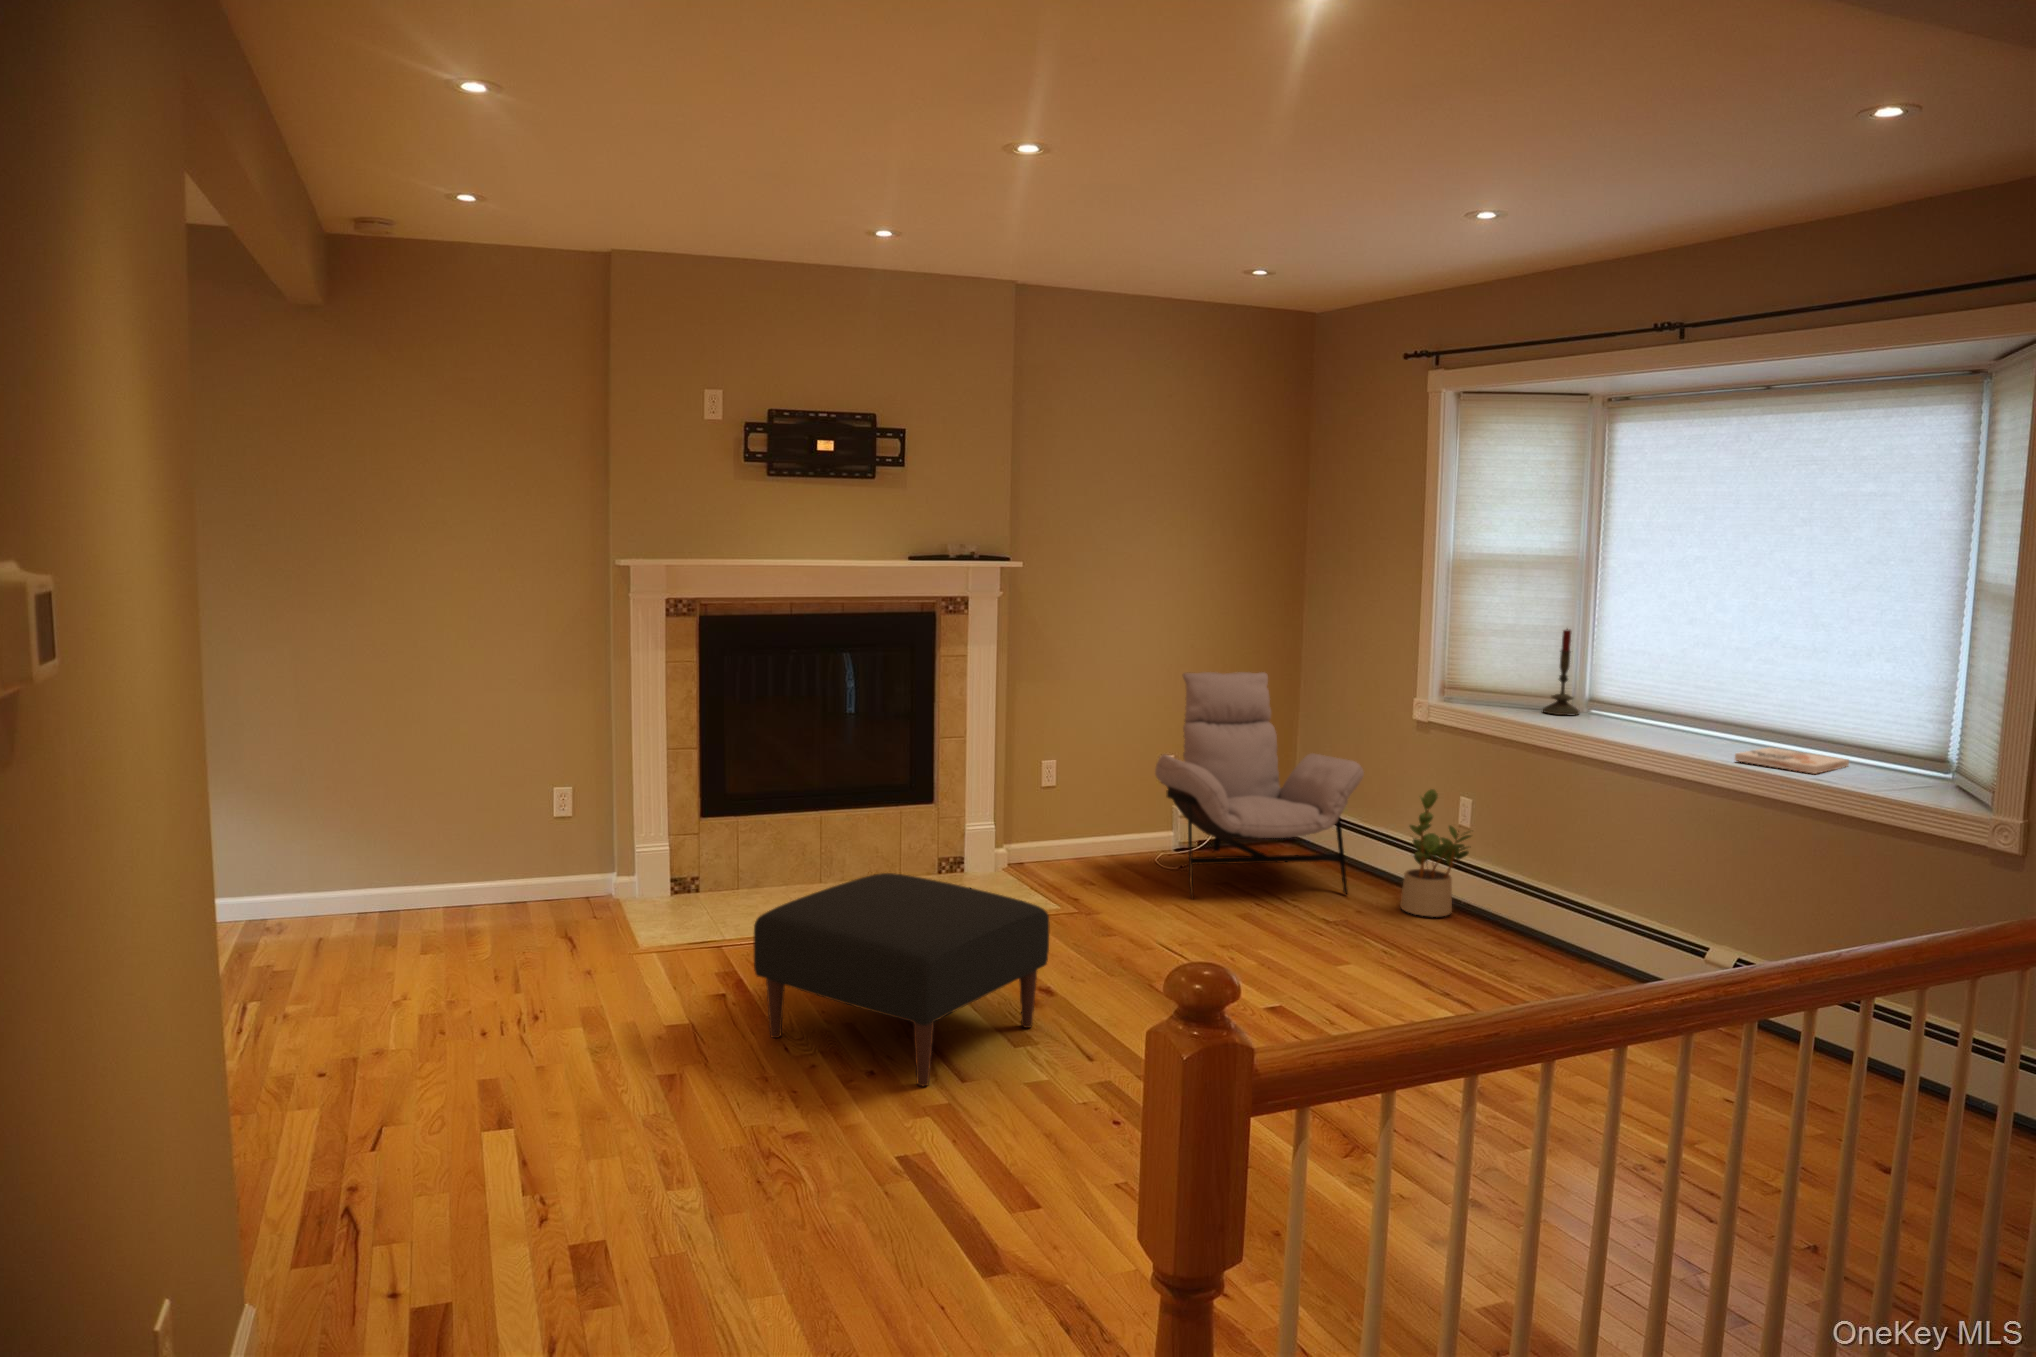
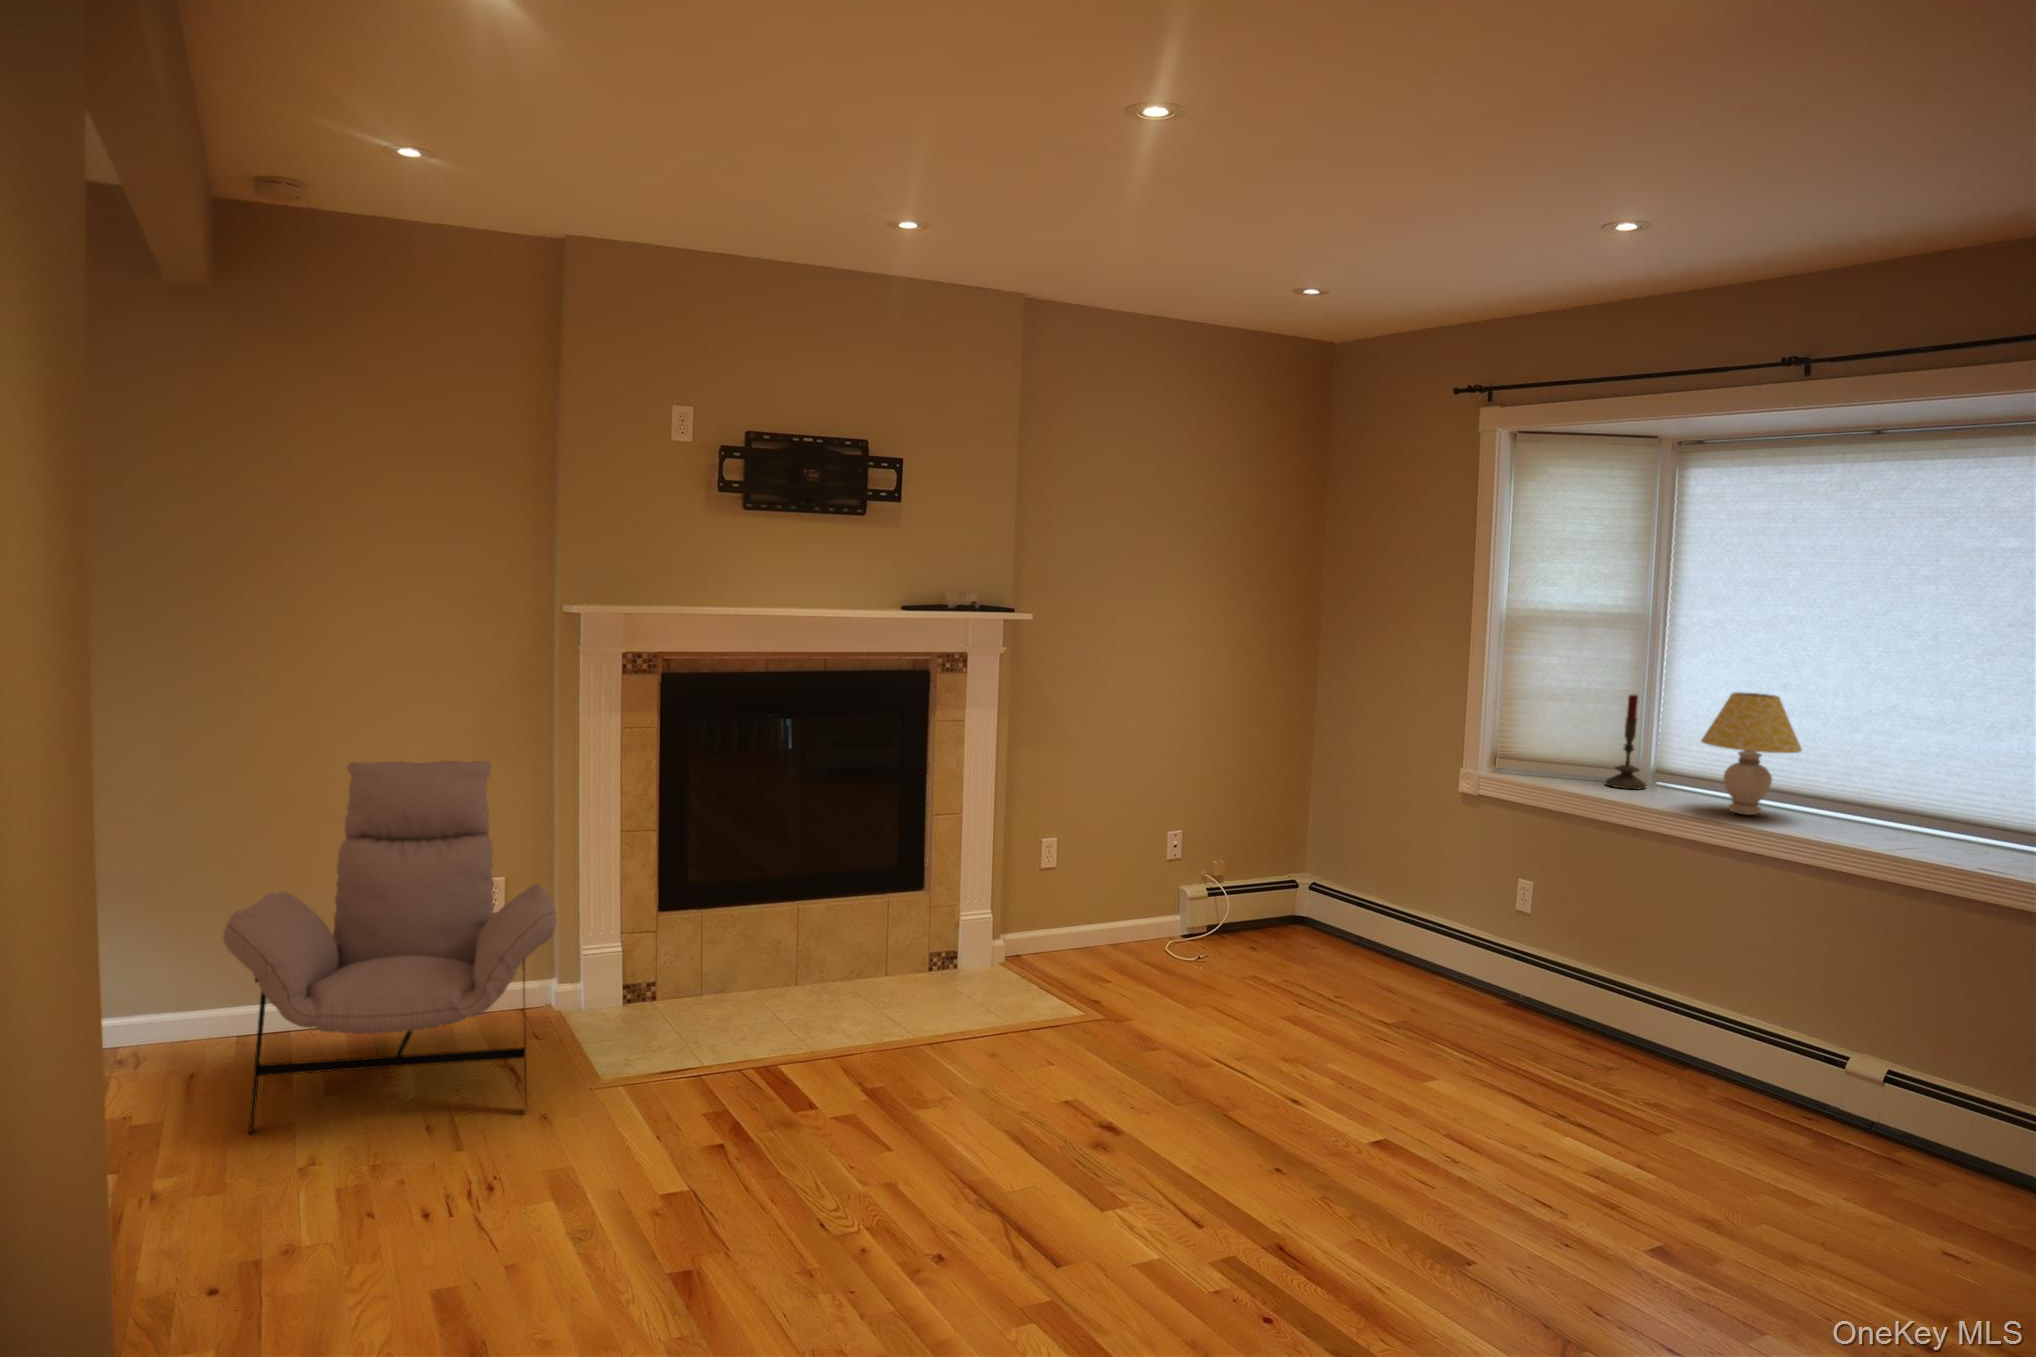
table lamp: none [1612,625,1702,735] -> present [1701,692,1802,815]
lounge chair: present [1155,672,1364,898] -> present [223,761,557,1133]
book: present [1735,747,1849,774] -> none [1863,832,1985,866]
potted plant: present [1400,789,1471,917] -> none [1457,873,1542,1017]
ottoman: present [754,873,1050,1086] -> none [780,992,1132,1274]

